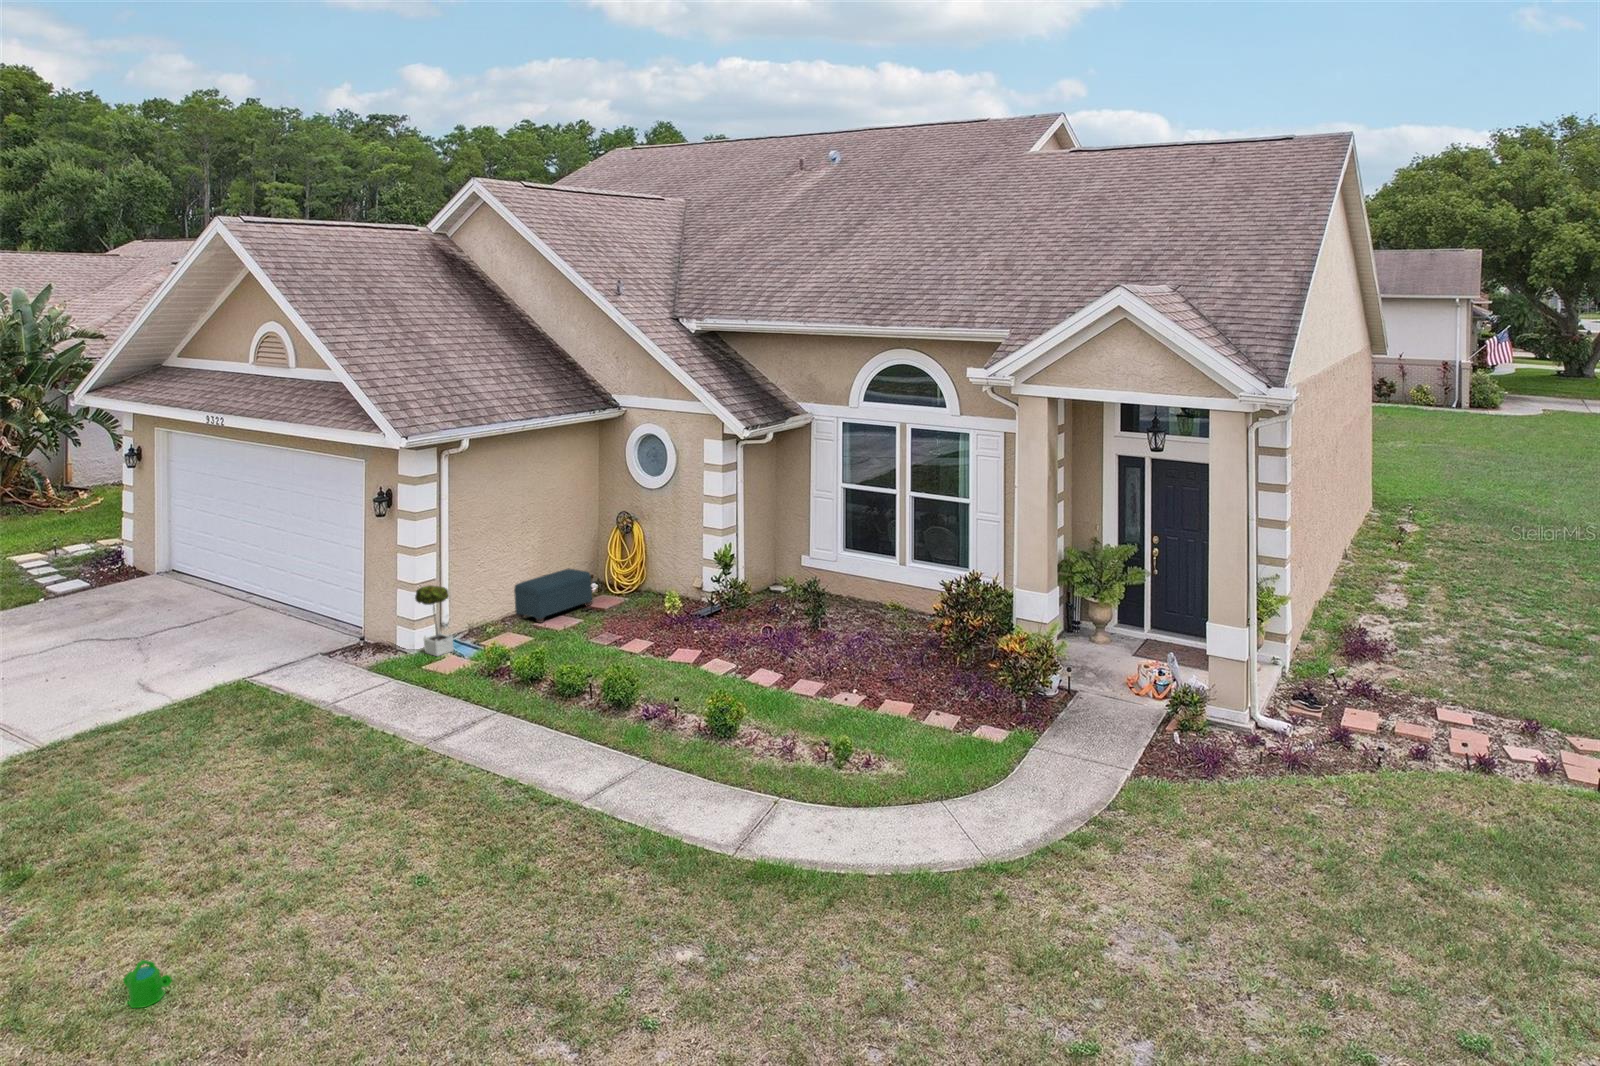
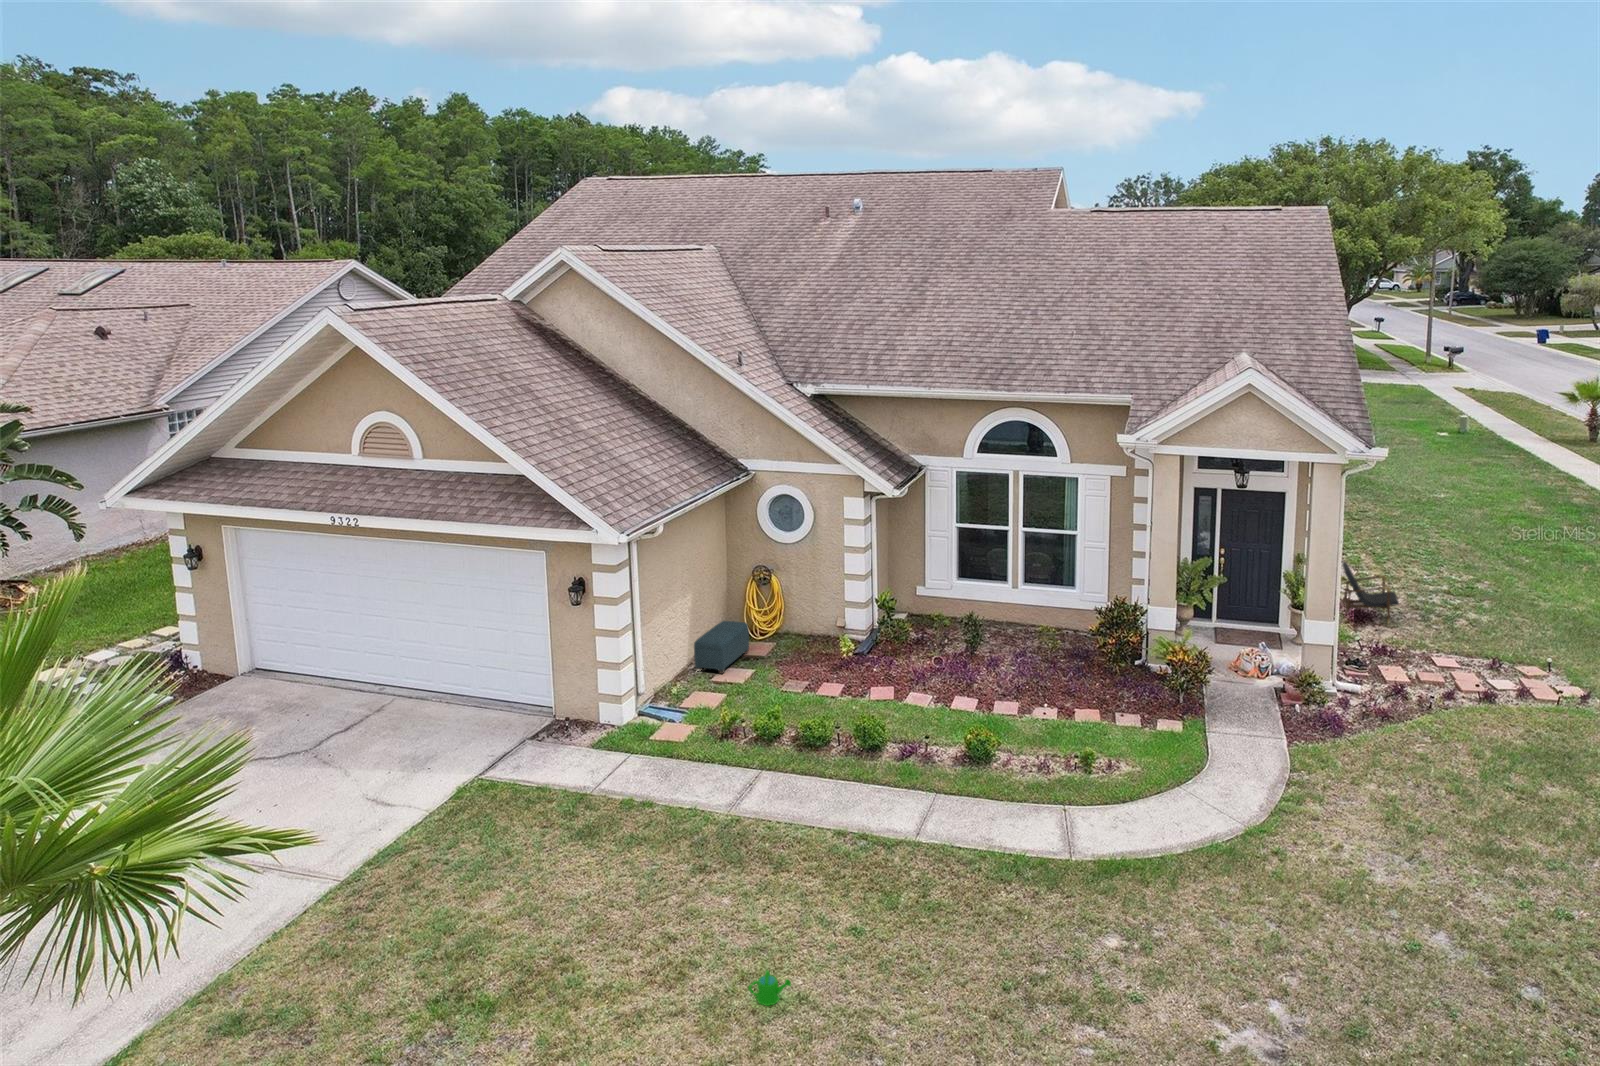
lounge chair: none [1311,563,1382,642] -> present [1342,562,1399,624]
potted tree: present [415,585,454,656] -> none [645,652,676,715]

